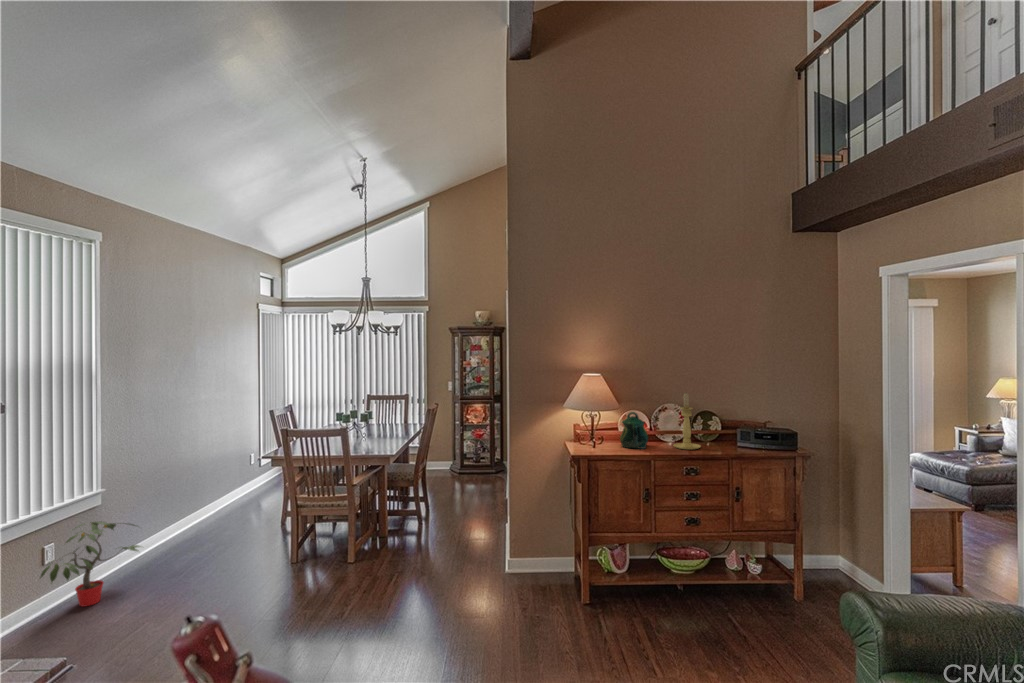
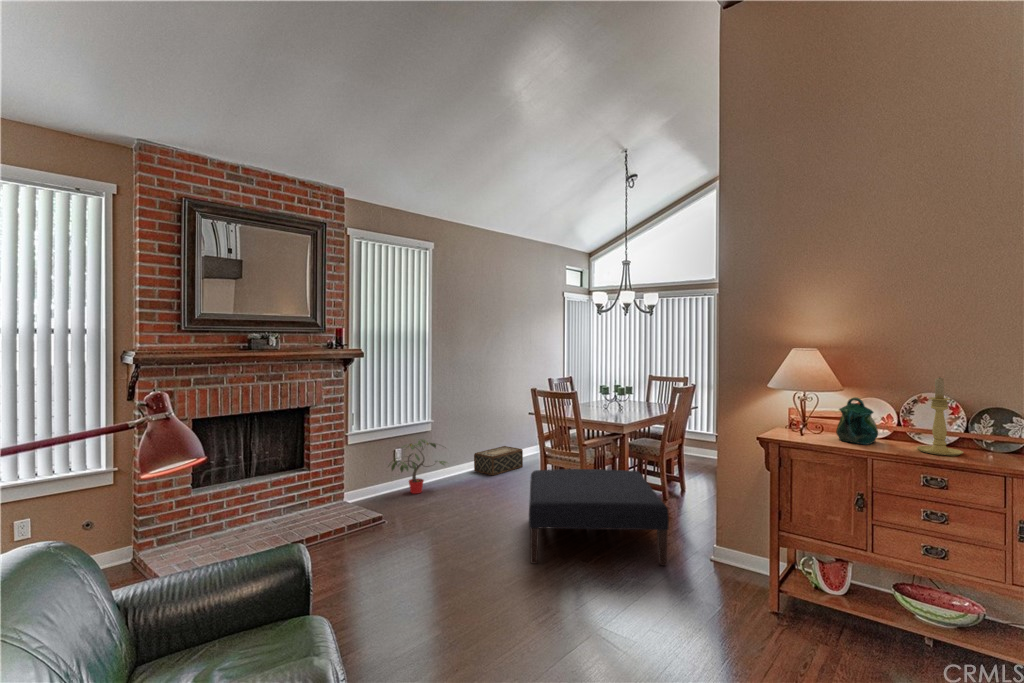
ottoman: none [297,503,482,642] -> present [529,469,669,565]
woven basket: none [162,504,230,548] -> present [474,446,523,475]

